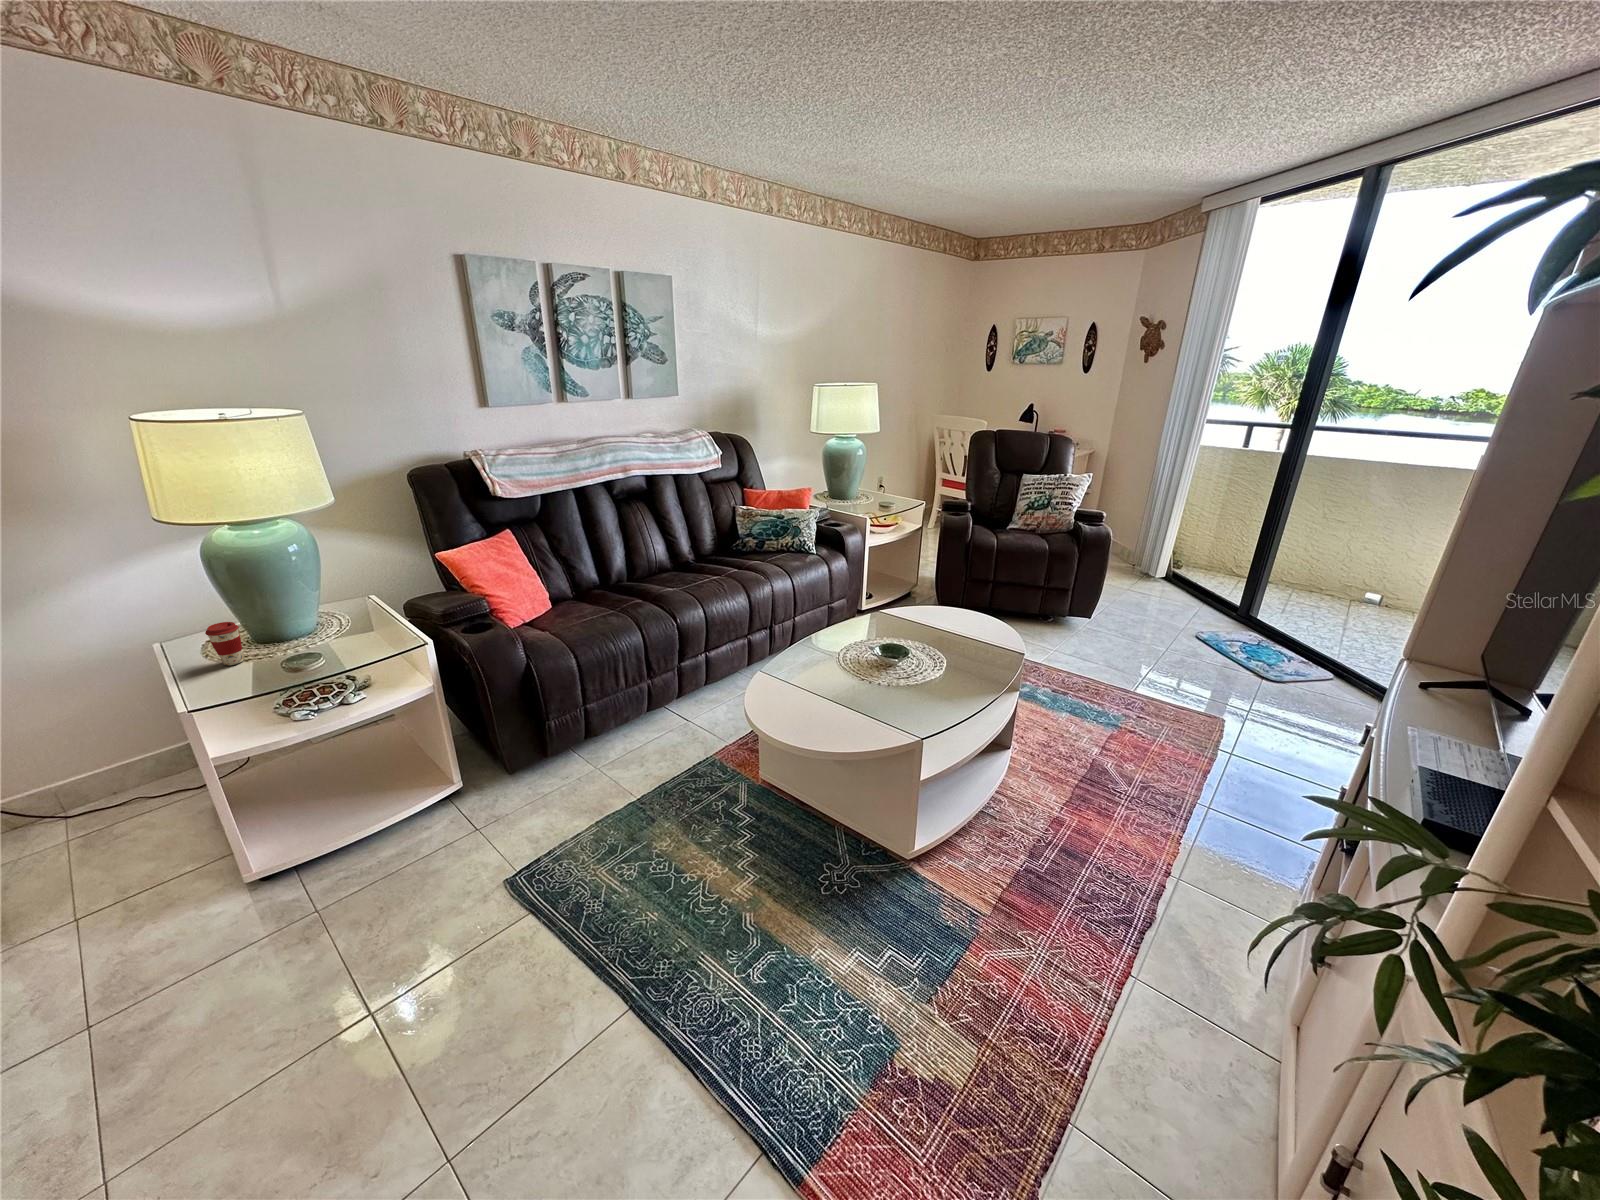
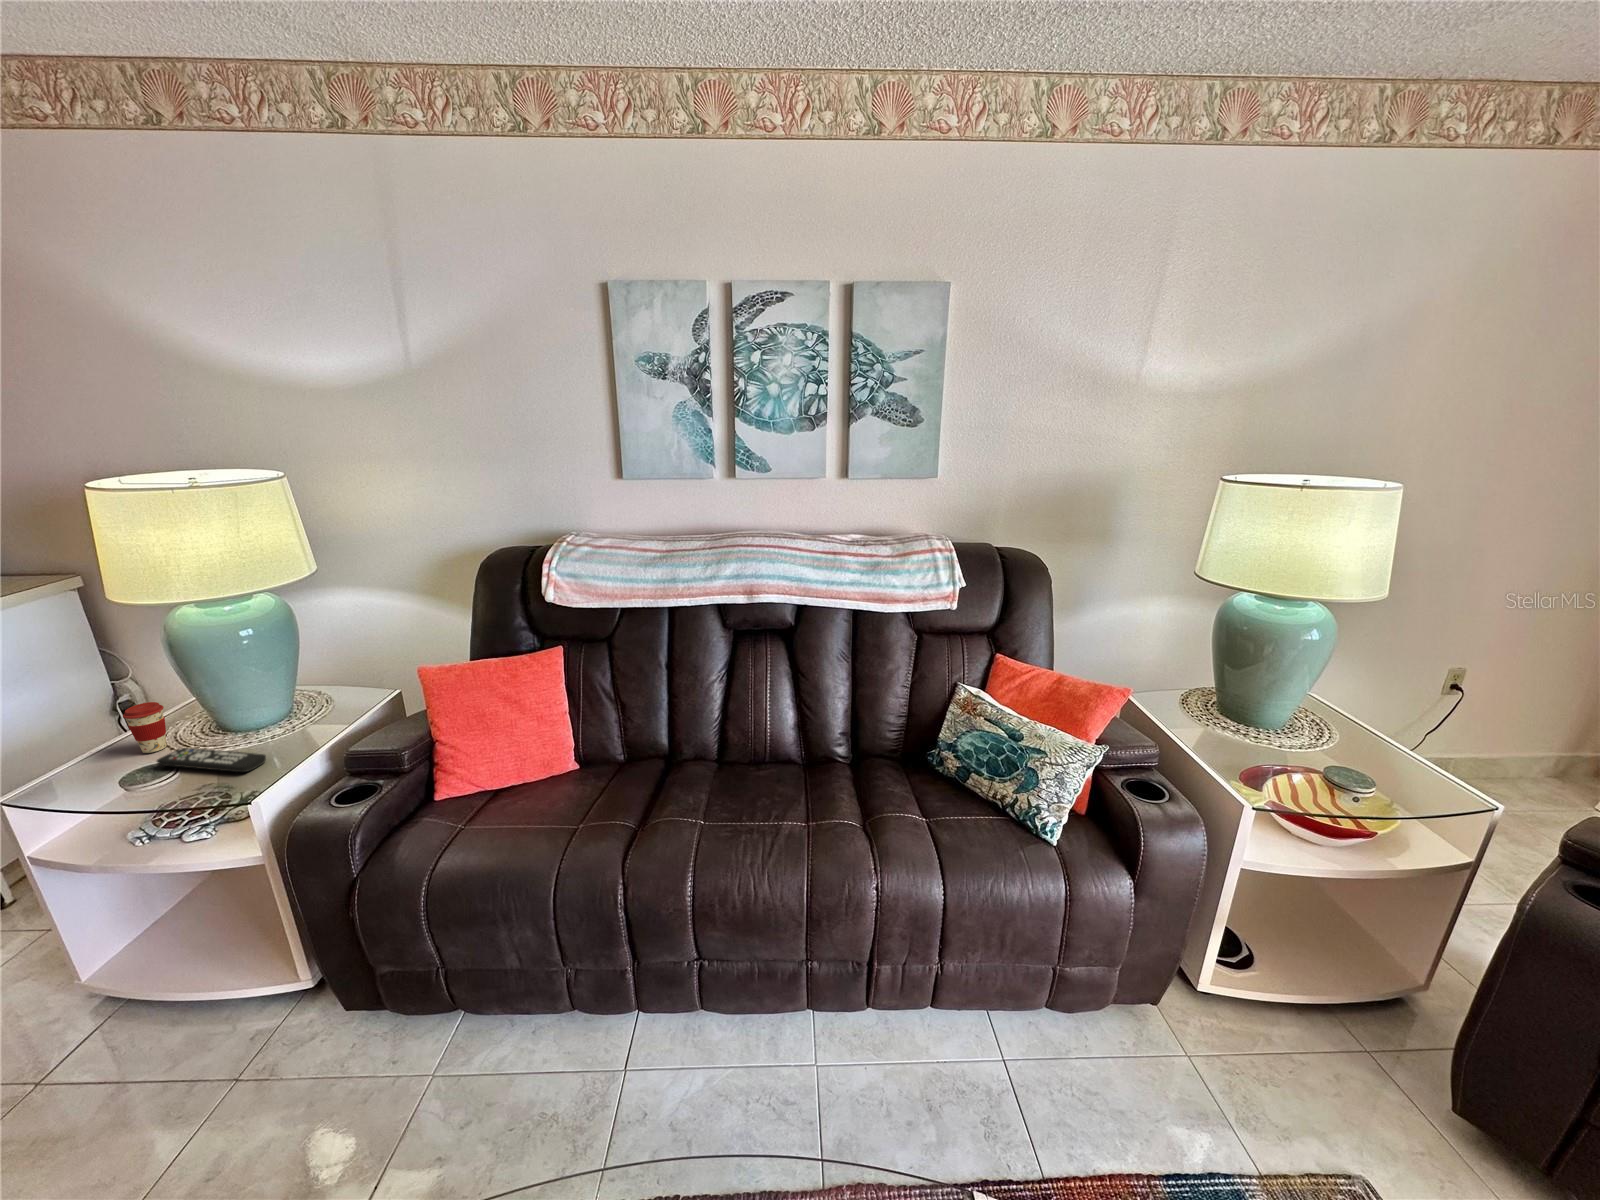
remote control: none [278,629,375,660] -> present [157,748,266,772]

